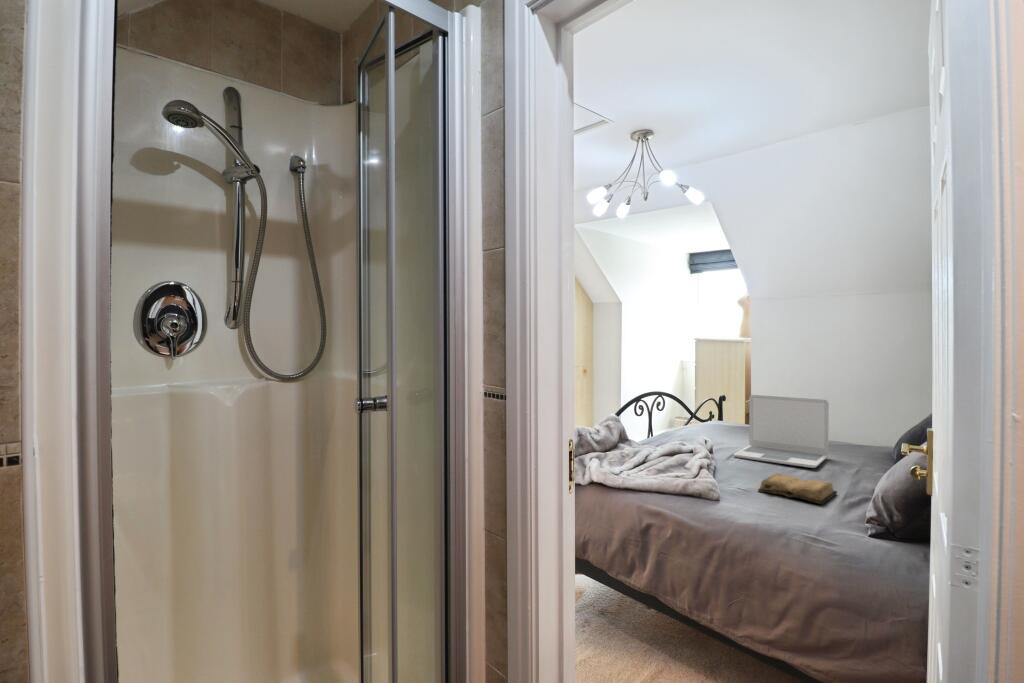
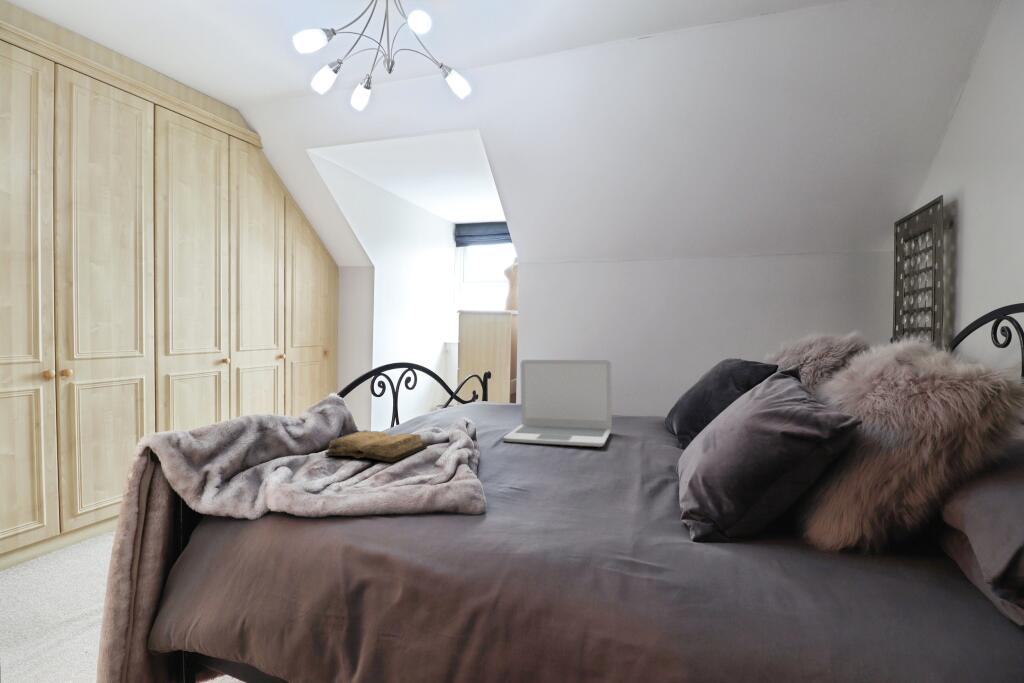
diary: present [758,473,837,504] -> present [325,430,427,462]

